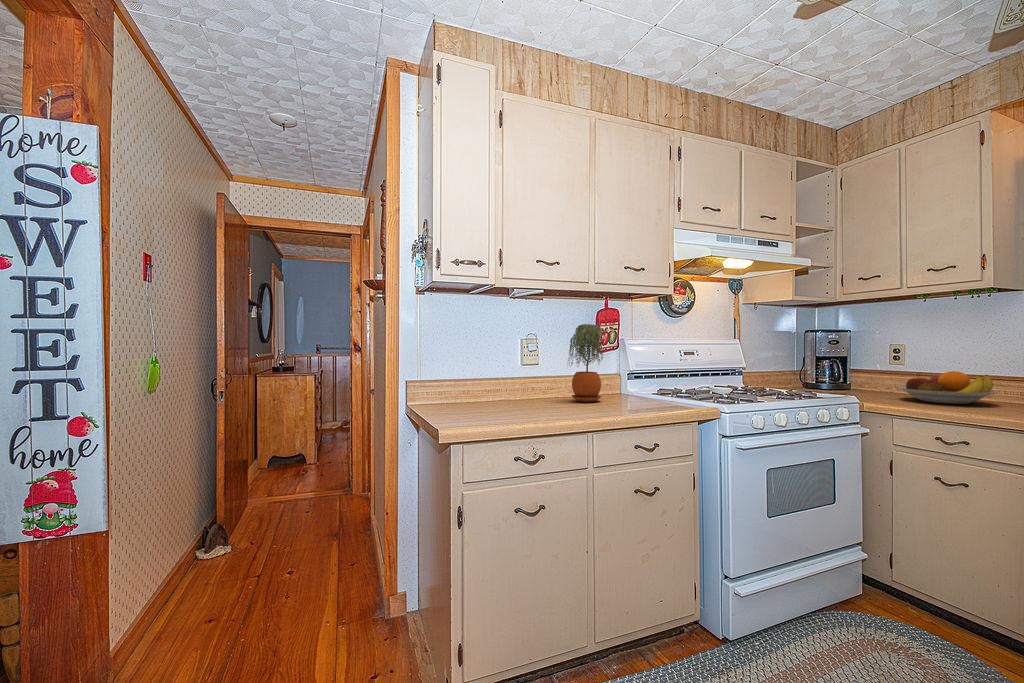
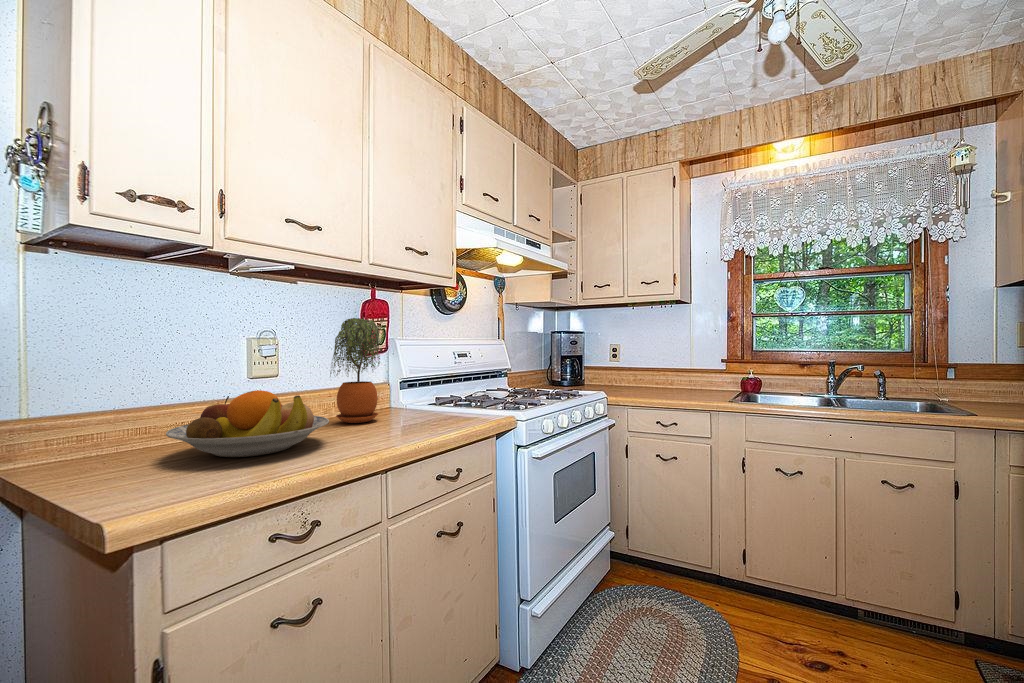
fruit bowl: present [897,371,997,404] -> present [166,390,329,457]

